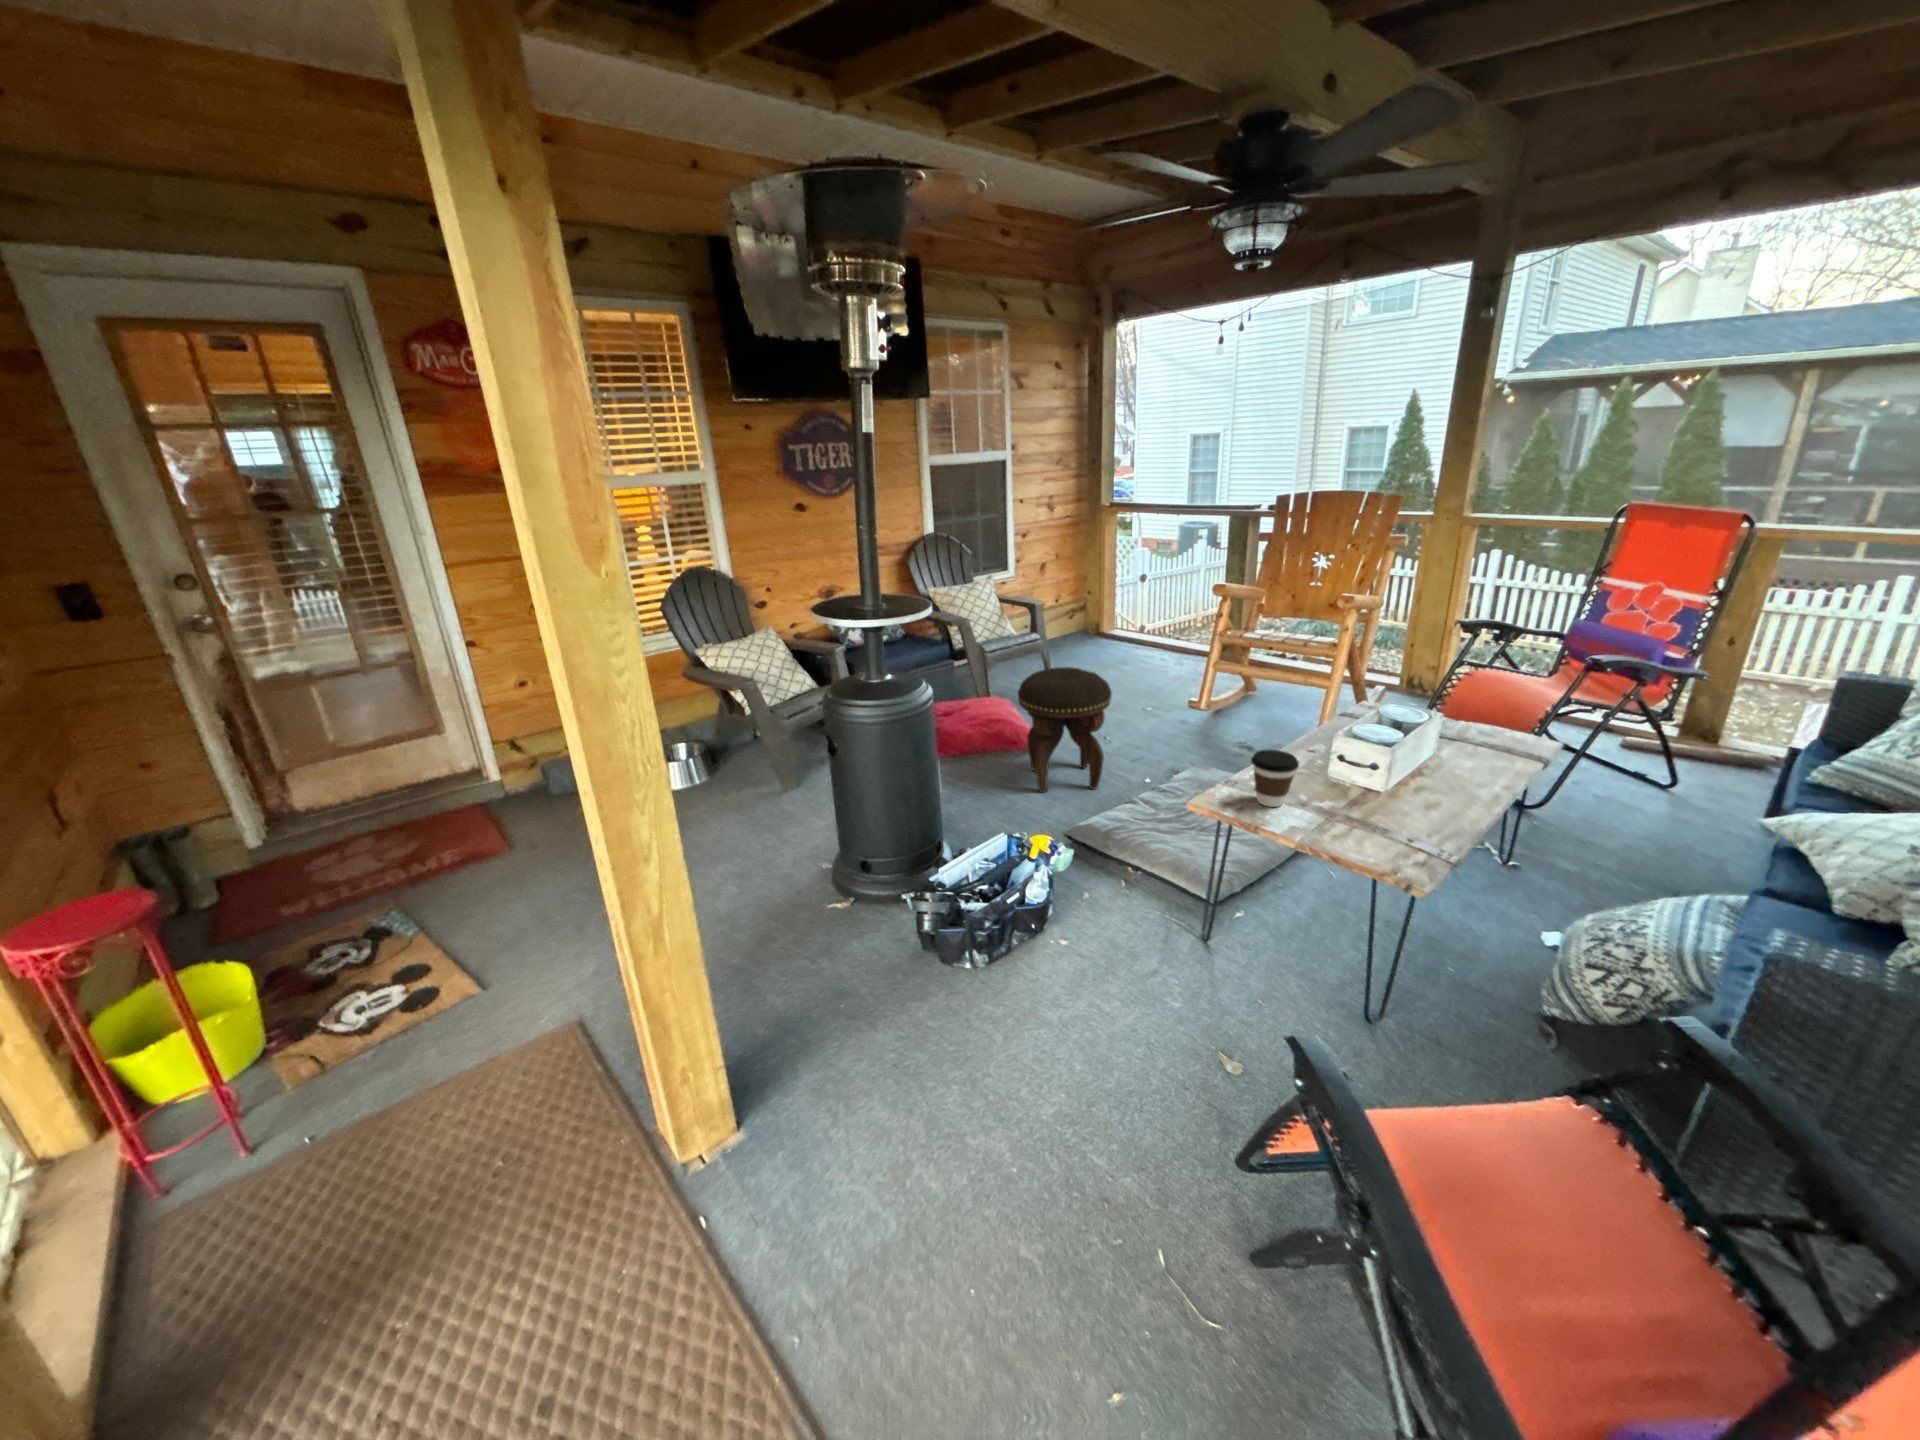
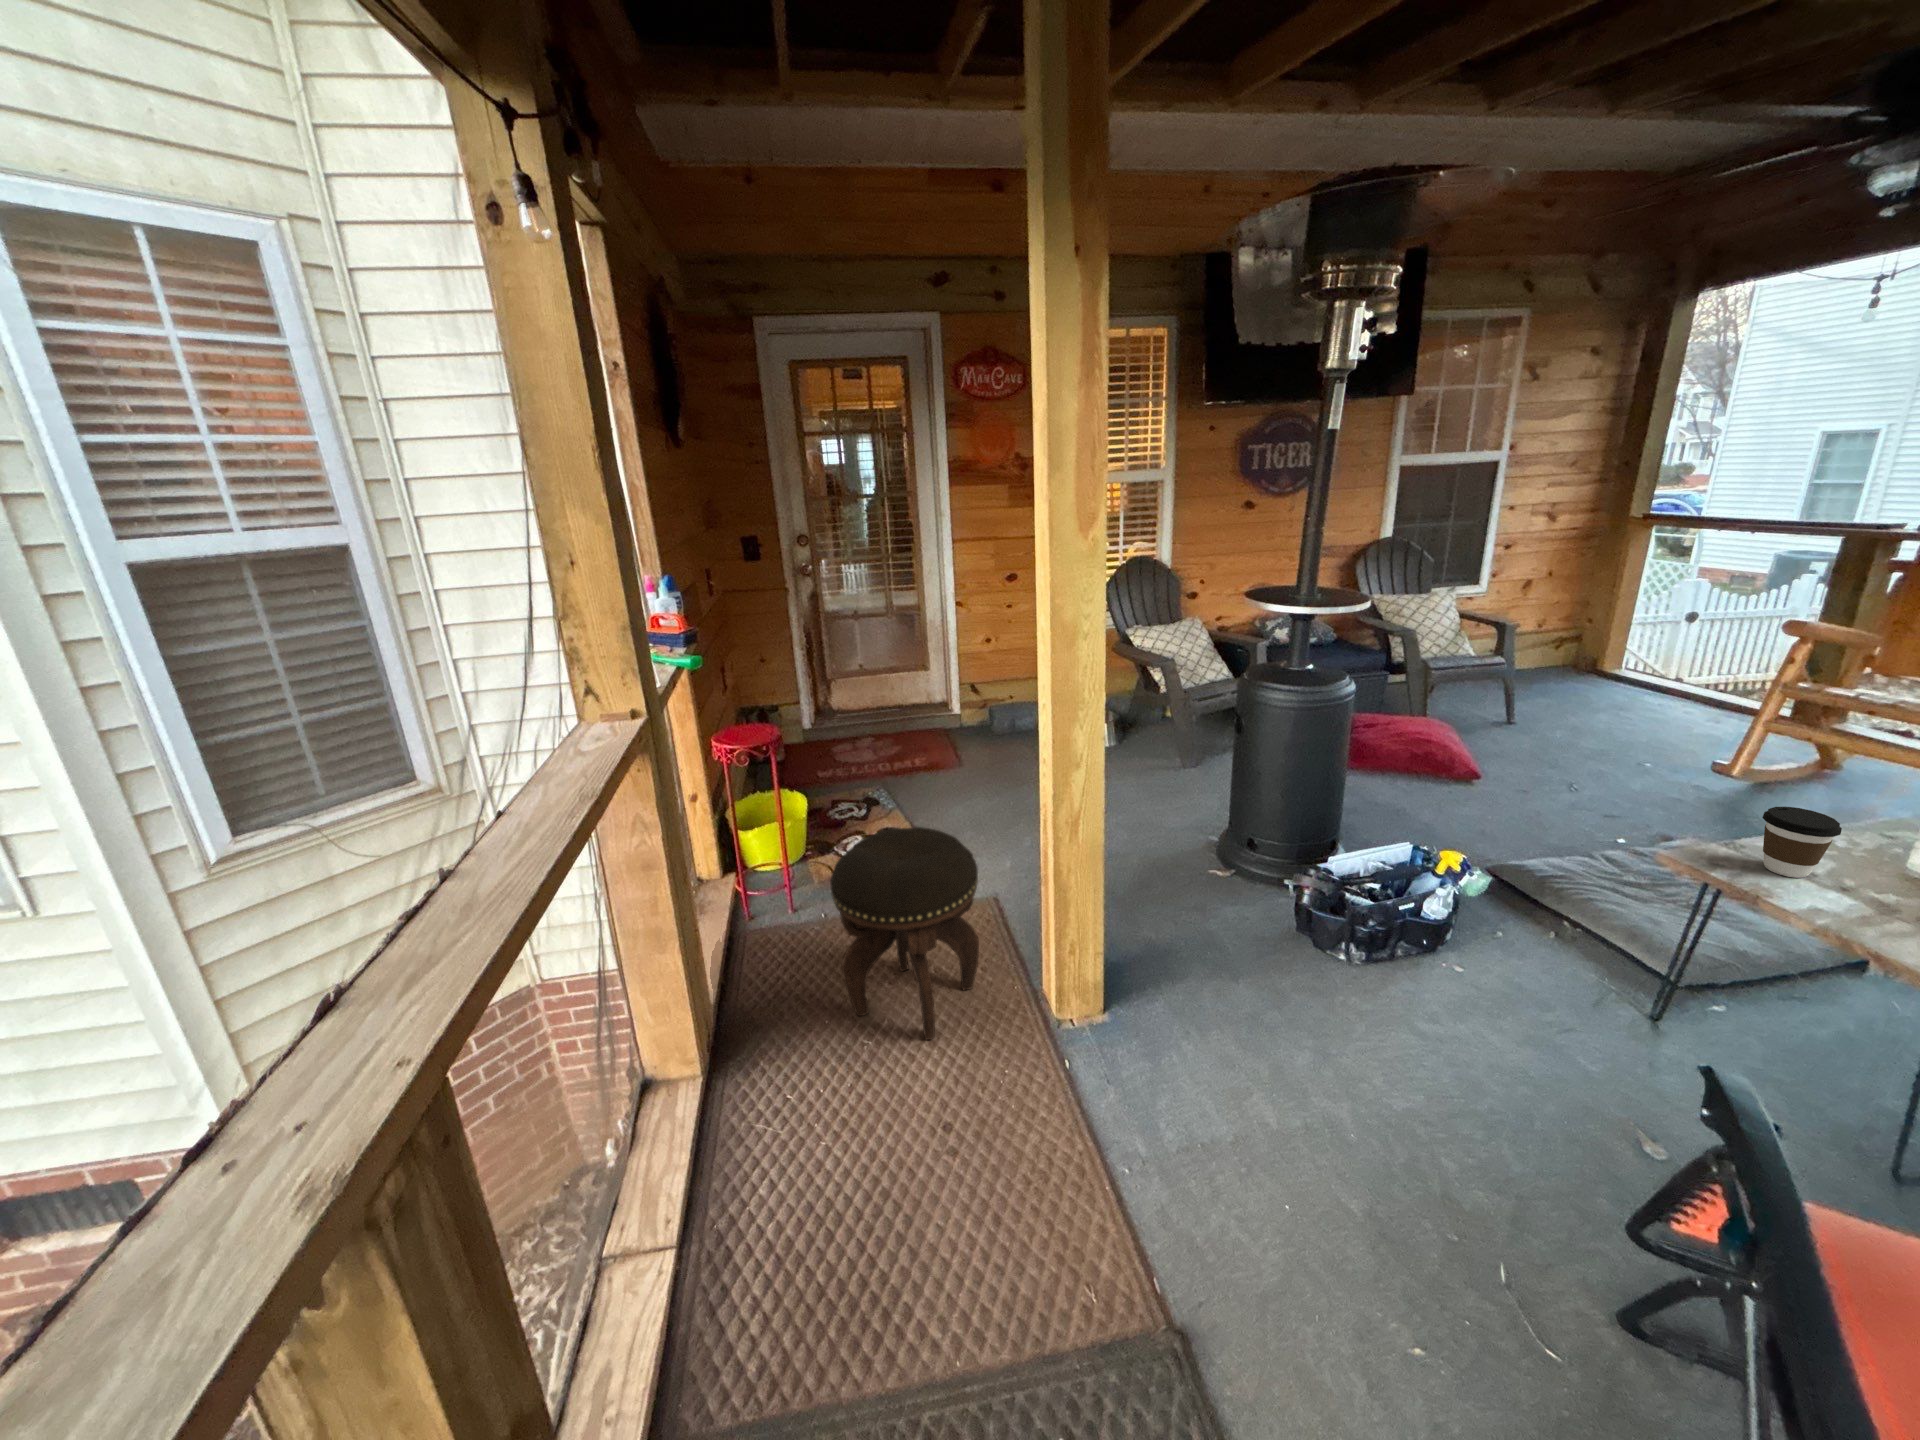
footstool: present [1018,667,1112,793] -> present [830,827,979,1040]

